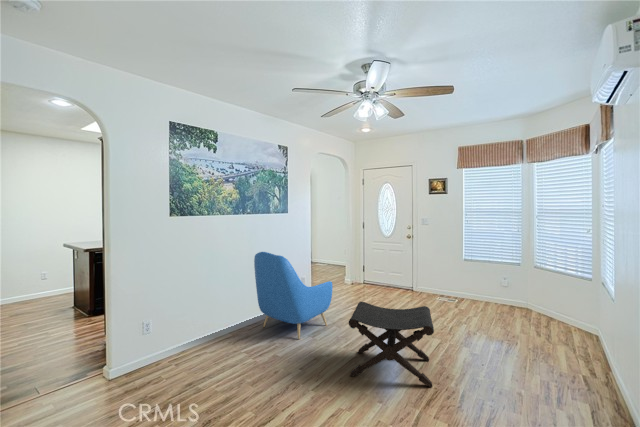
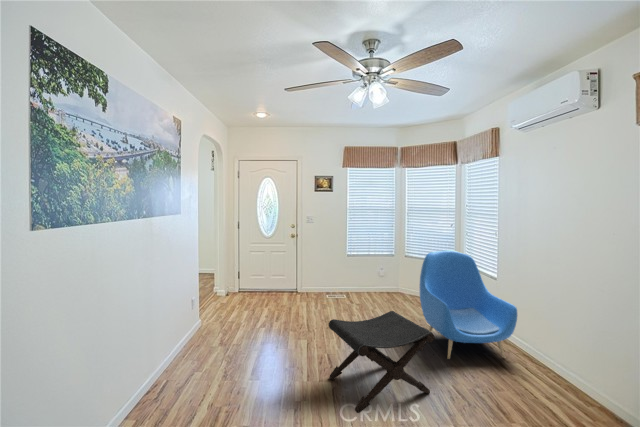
armchair: present [254,252,332,339] -> present [420,250,517,359]

